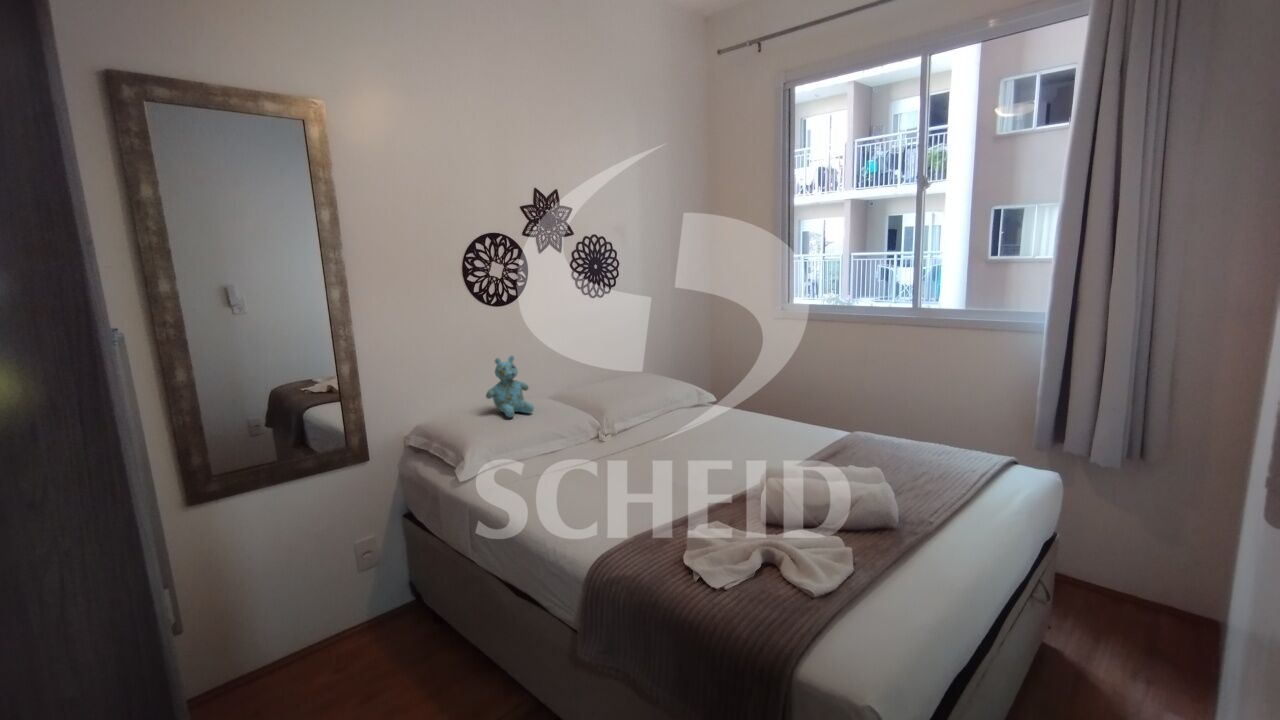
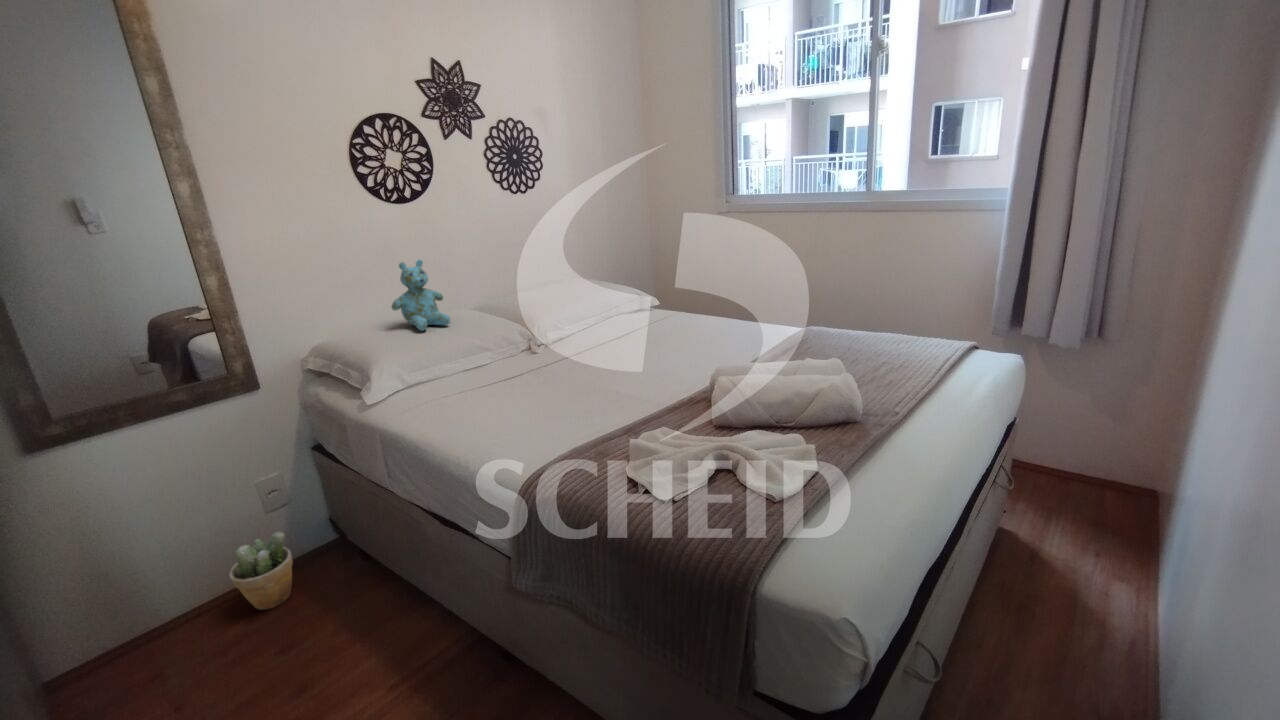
potted plant: none [335,588,386,659] -> present [229,532,293,610]

